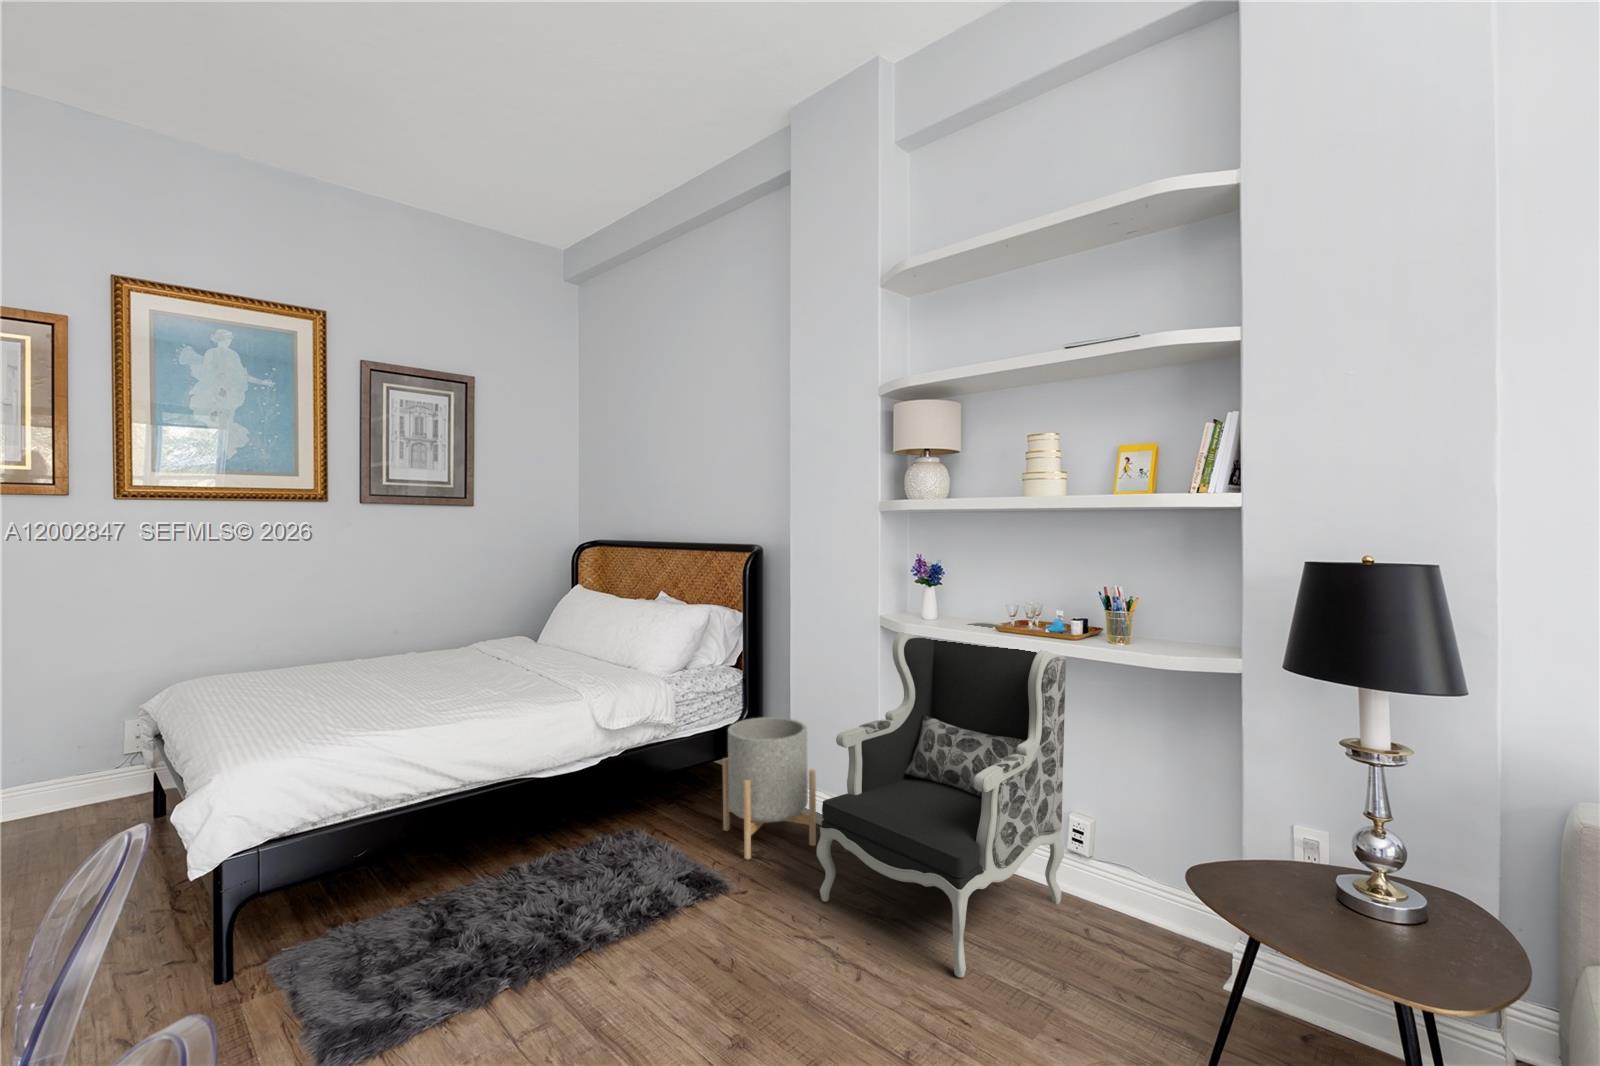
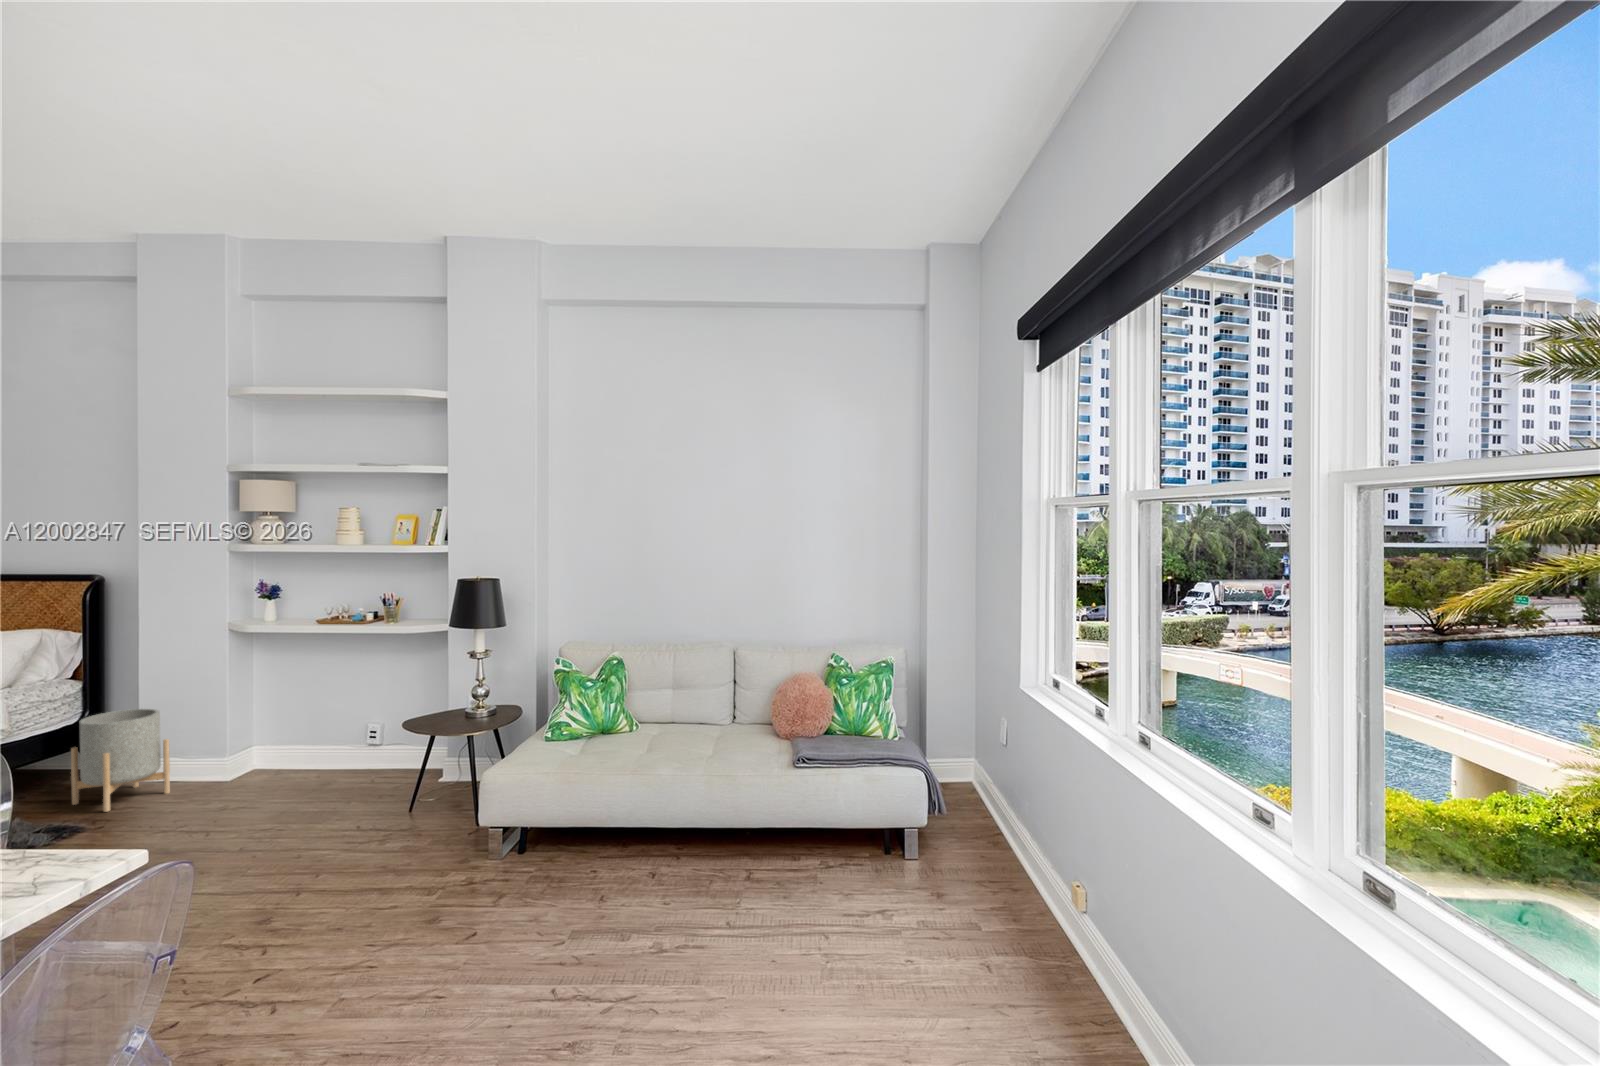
armchair: present [817,622,1066,977] -> none [180,620,362,813]

